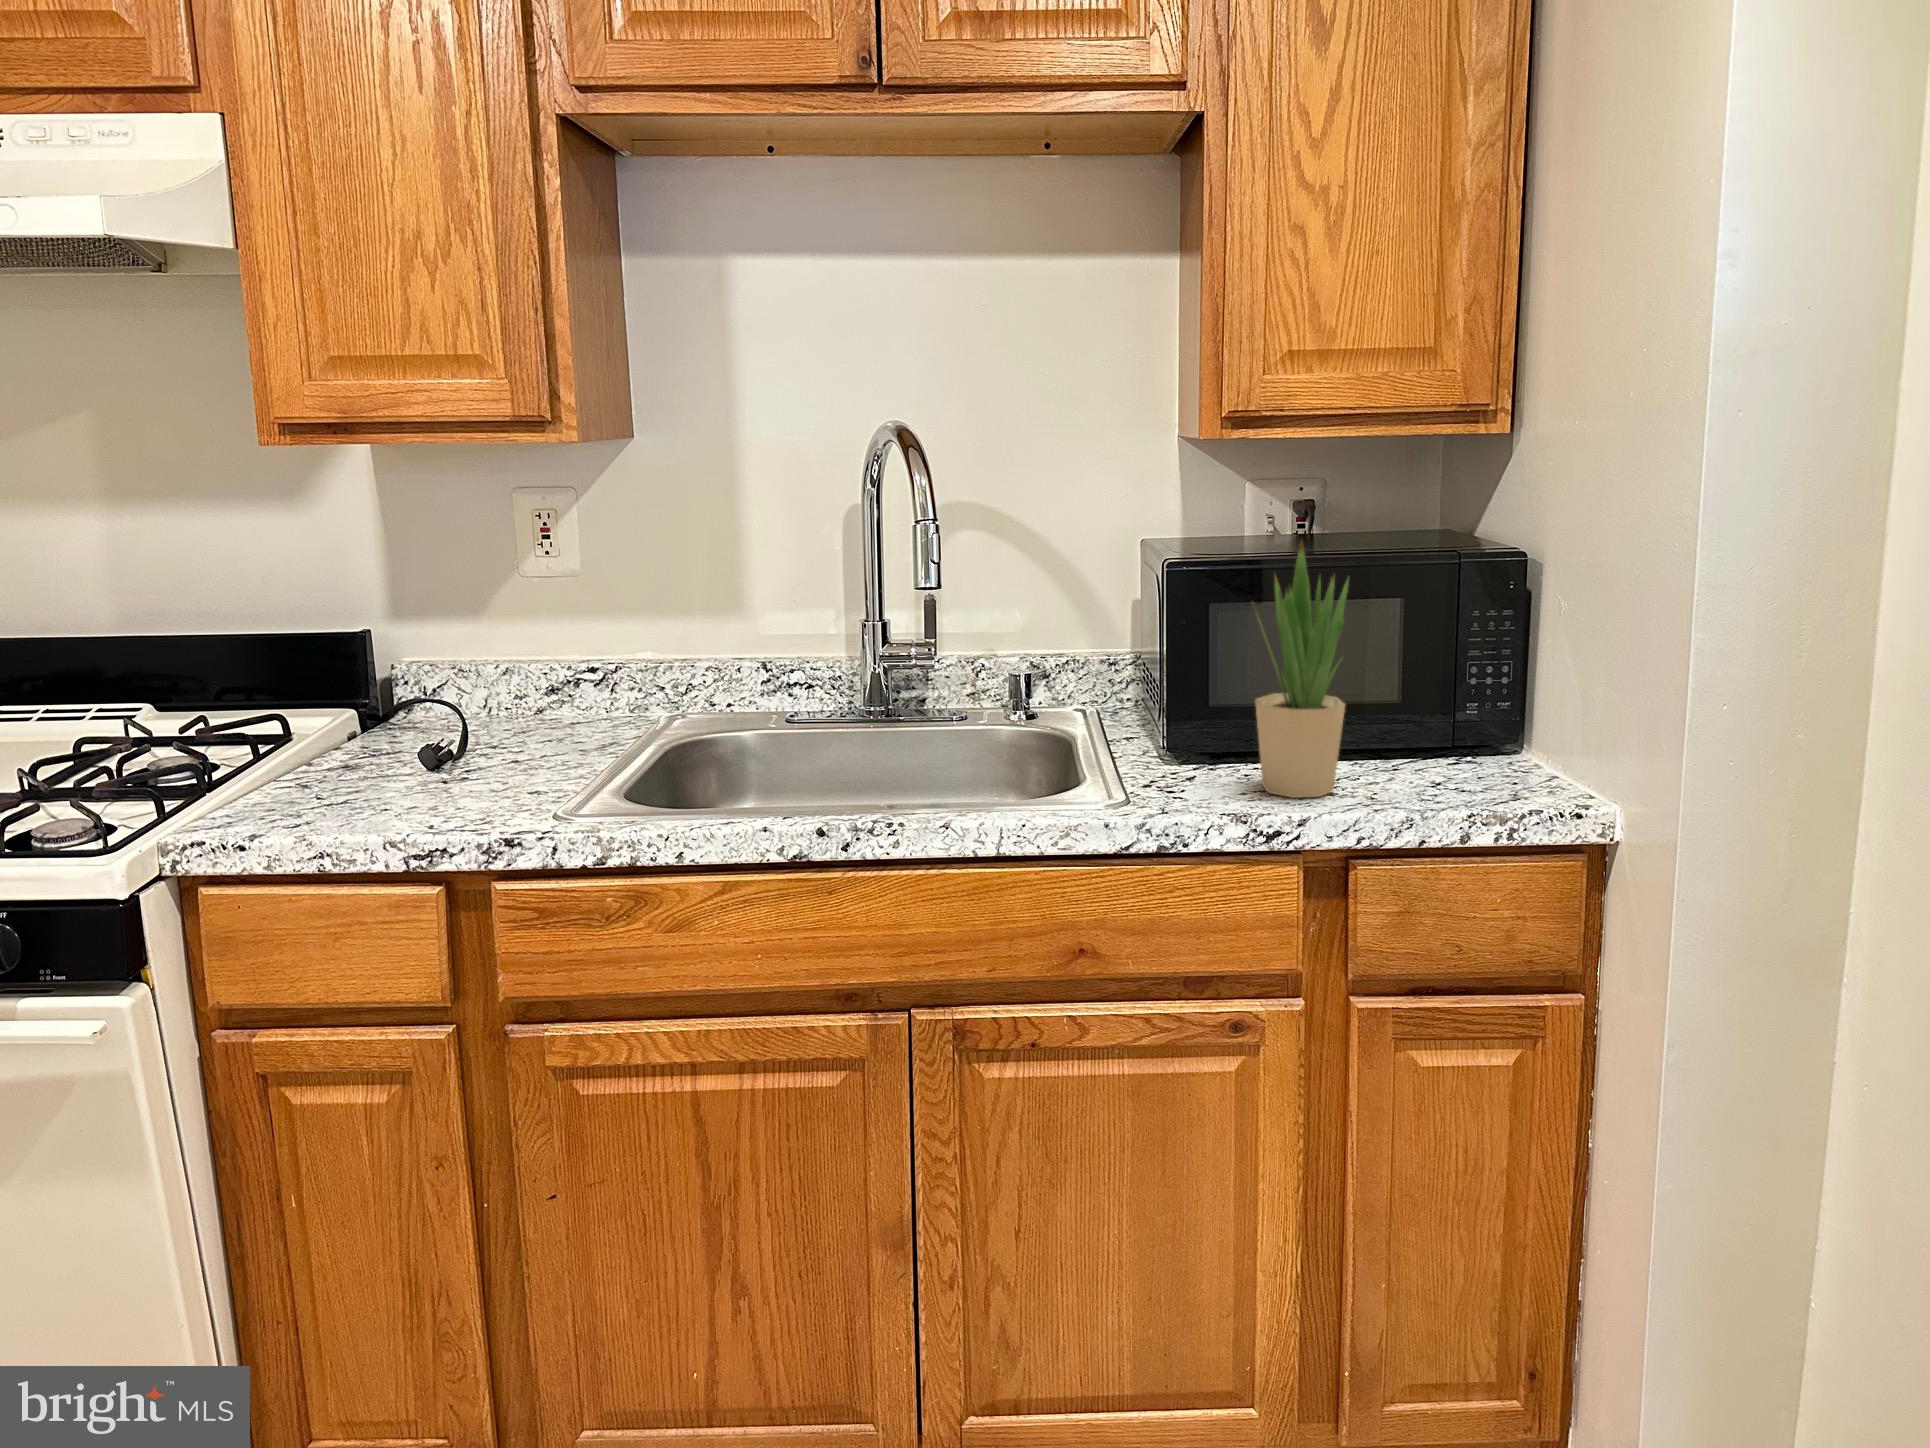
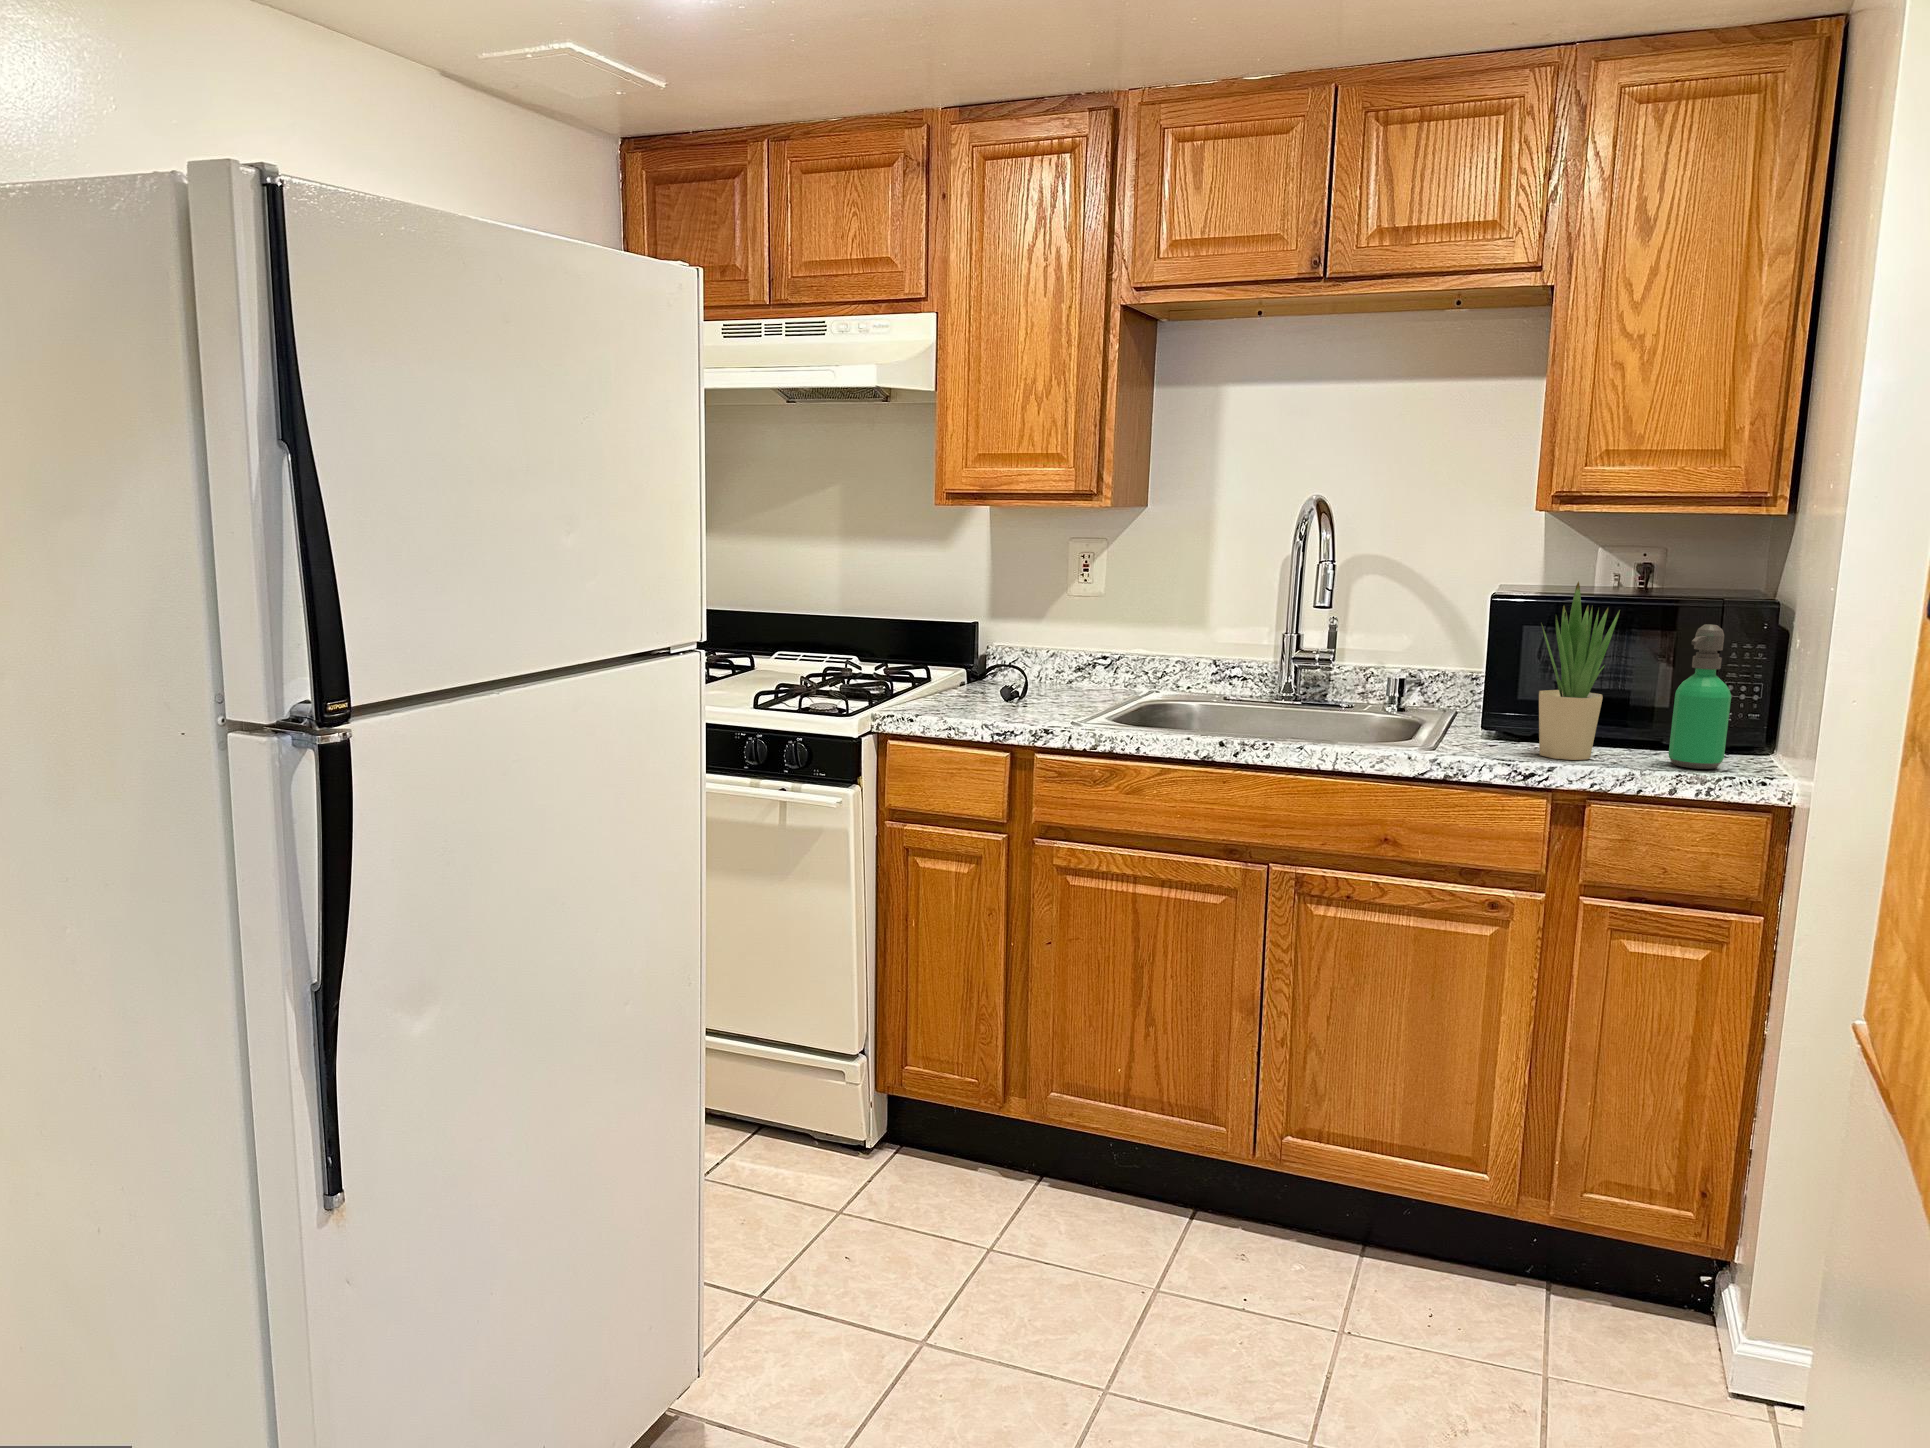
soap dispenser: none [1425,590,1500,791] -> present [1669,624,1731,769]

